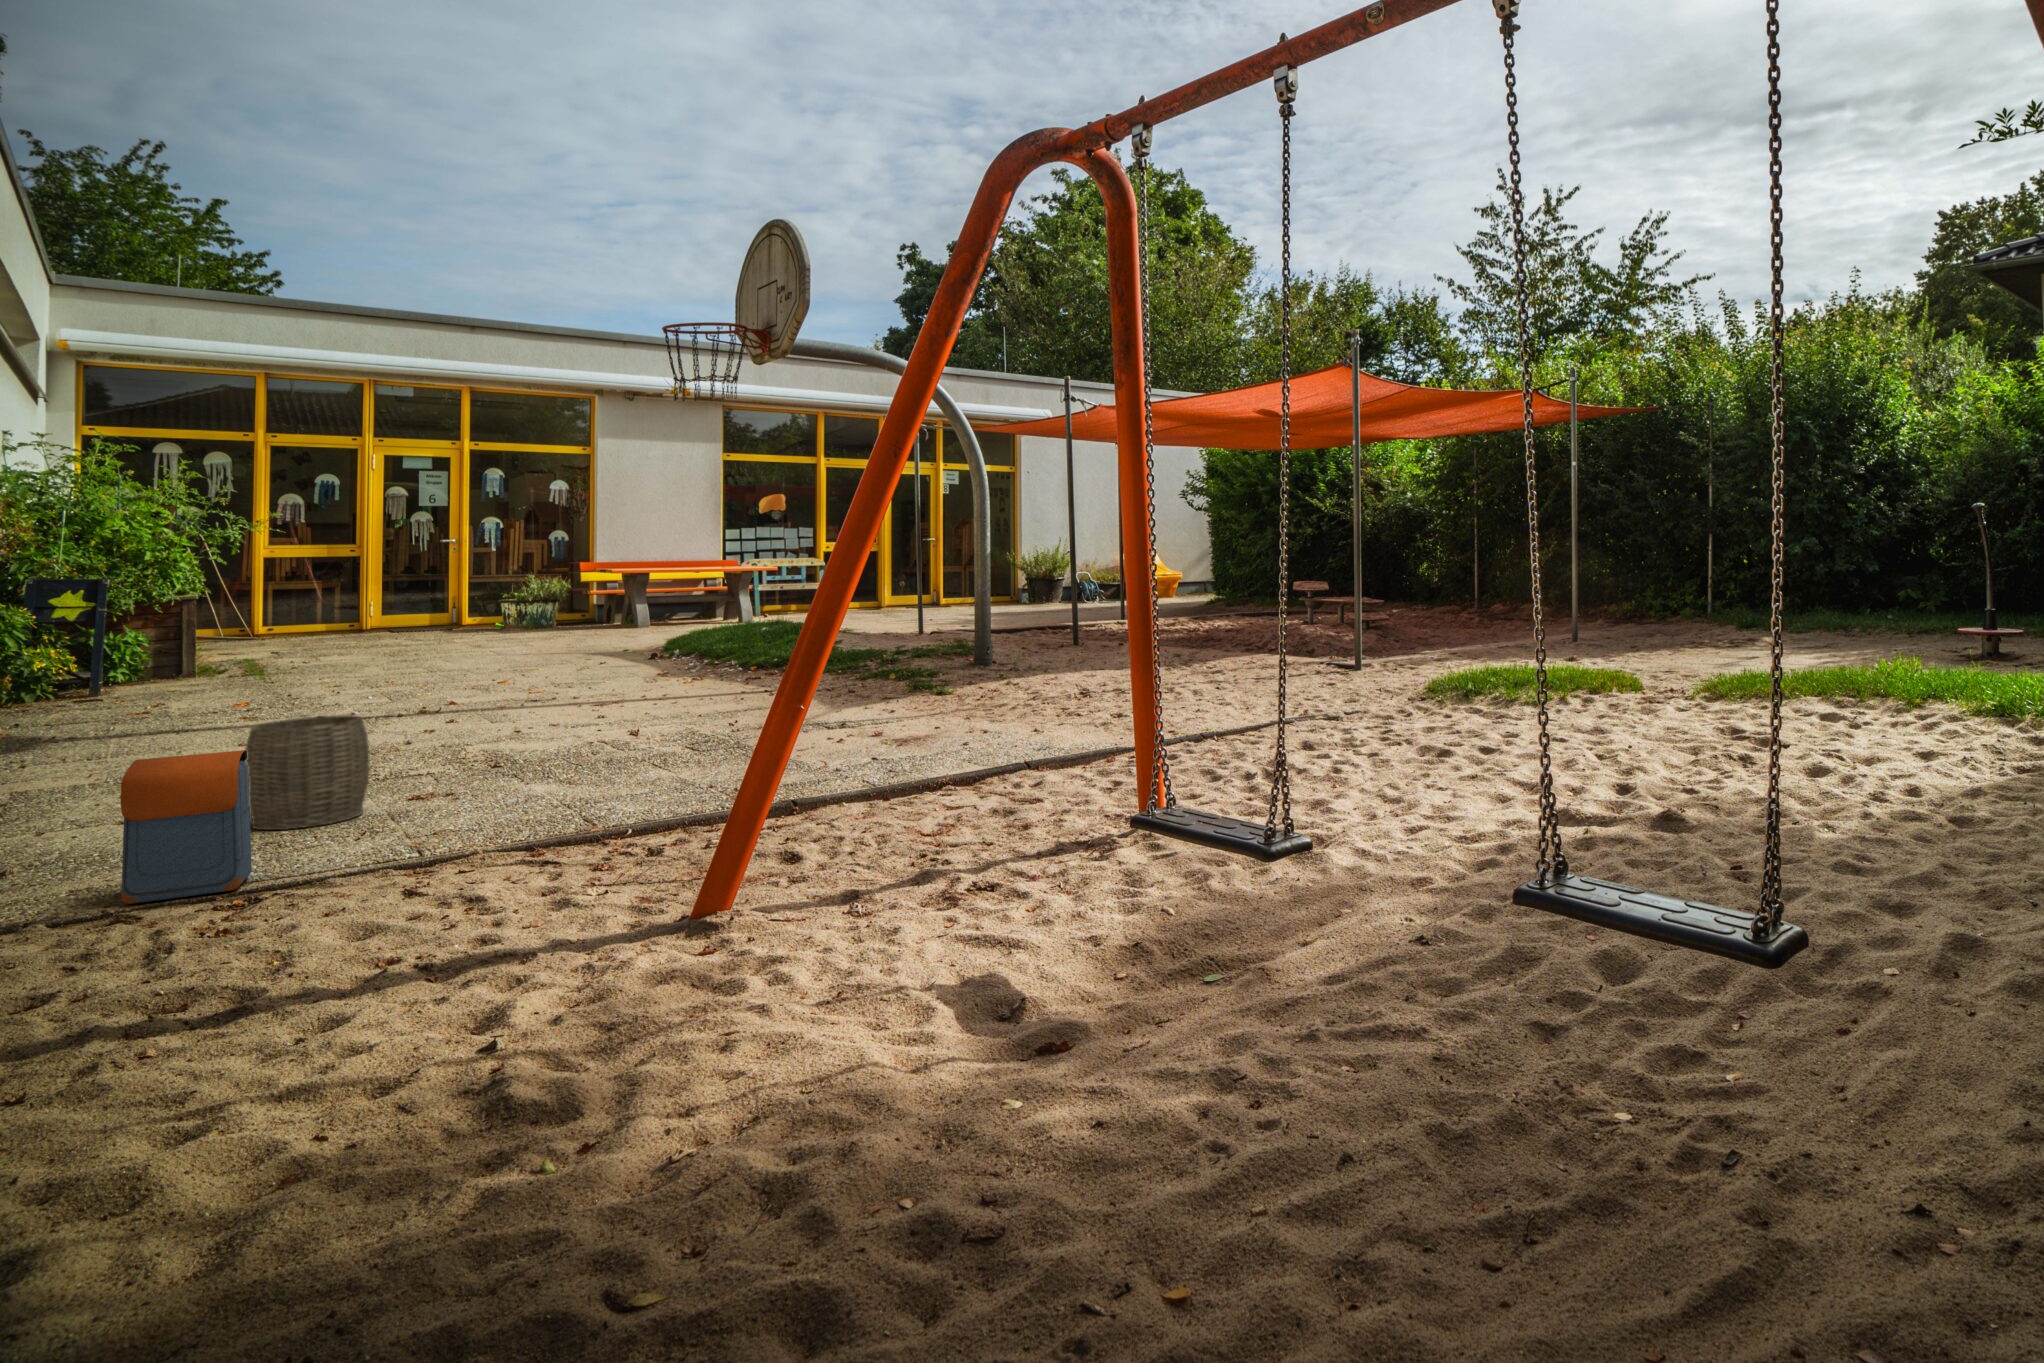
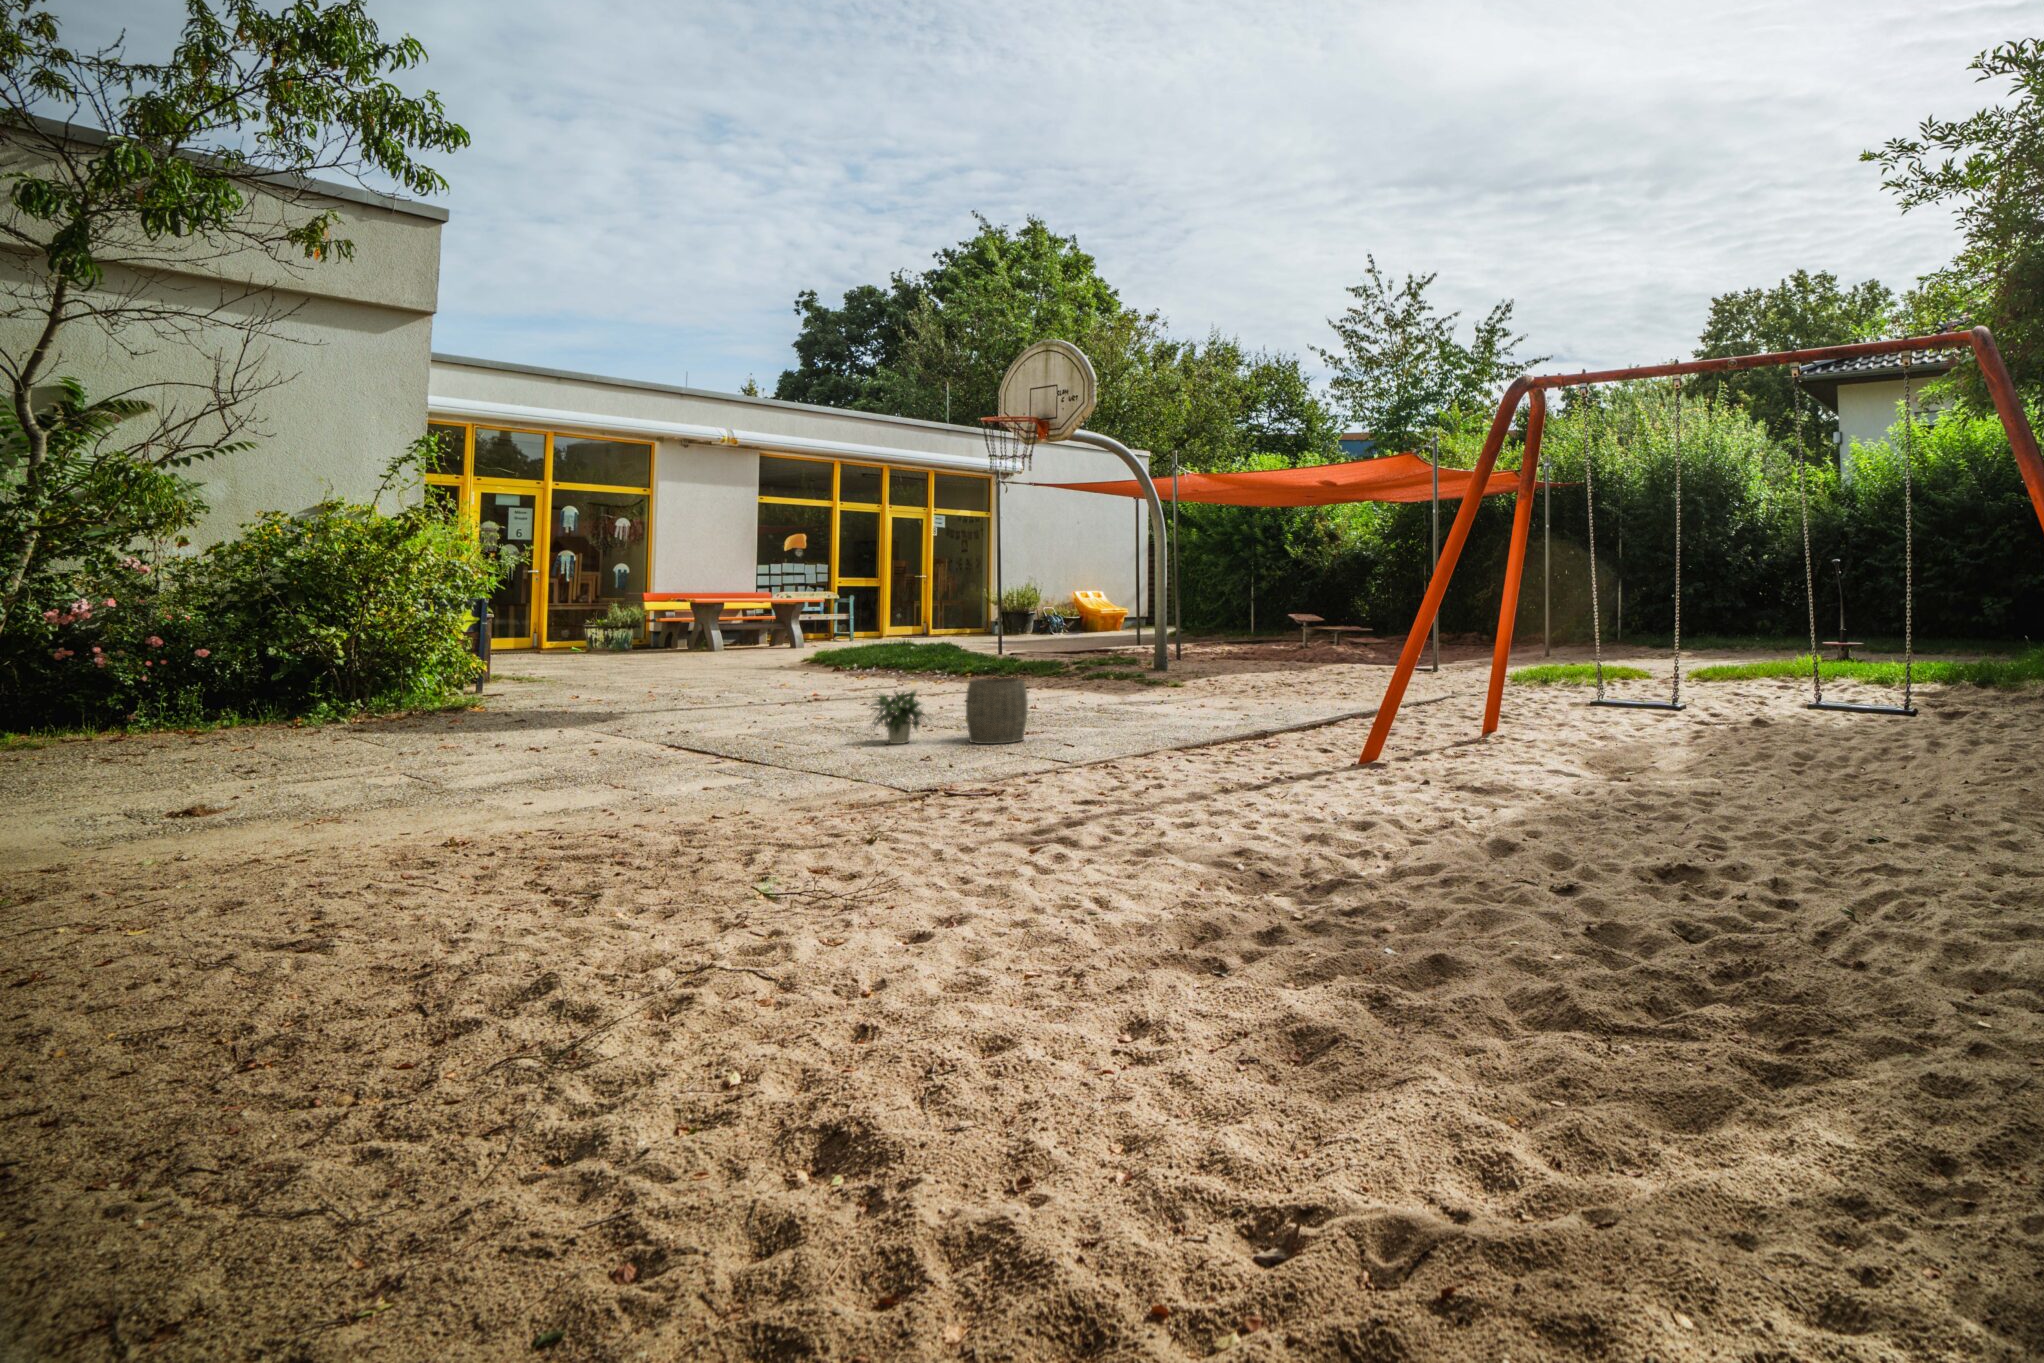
potted plant: none [79,736,219,825] -> present [869,691,926,744]
backpack: present [121,750,252,904] -> none [1028,685,1087,765]

